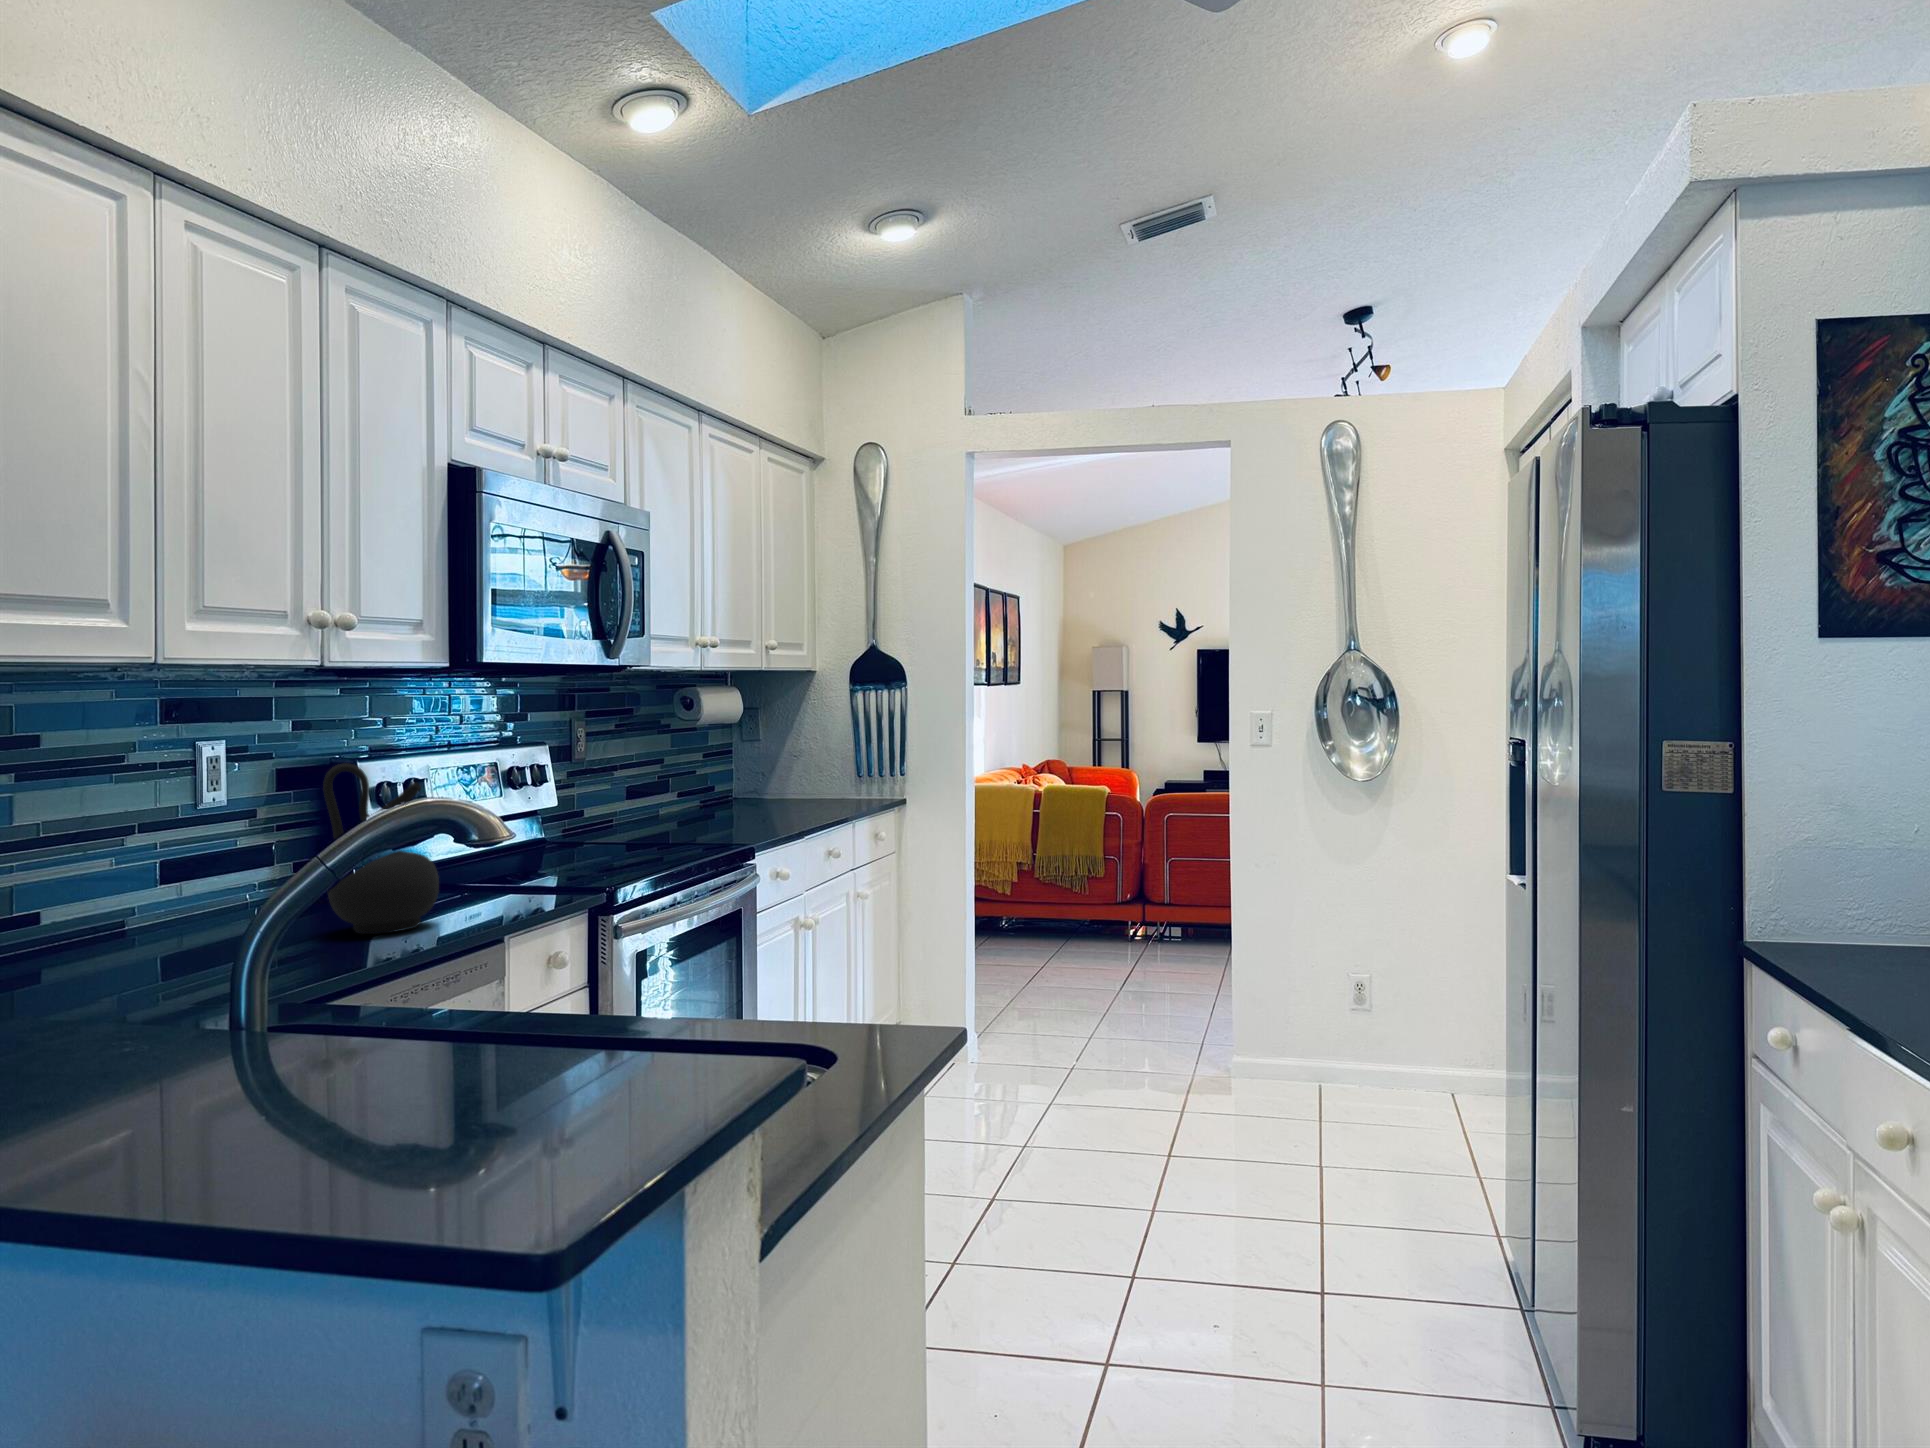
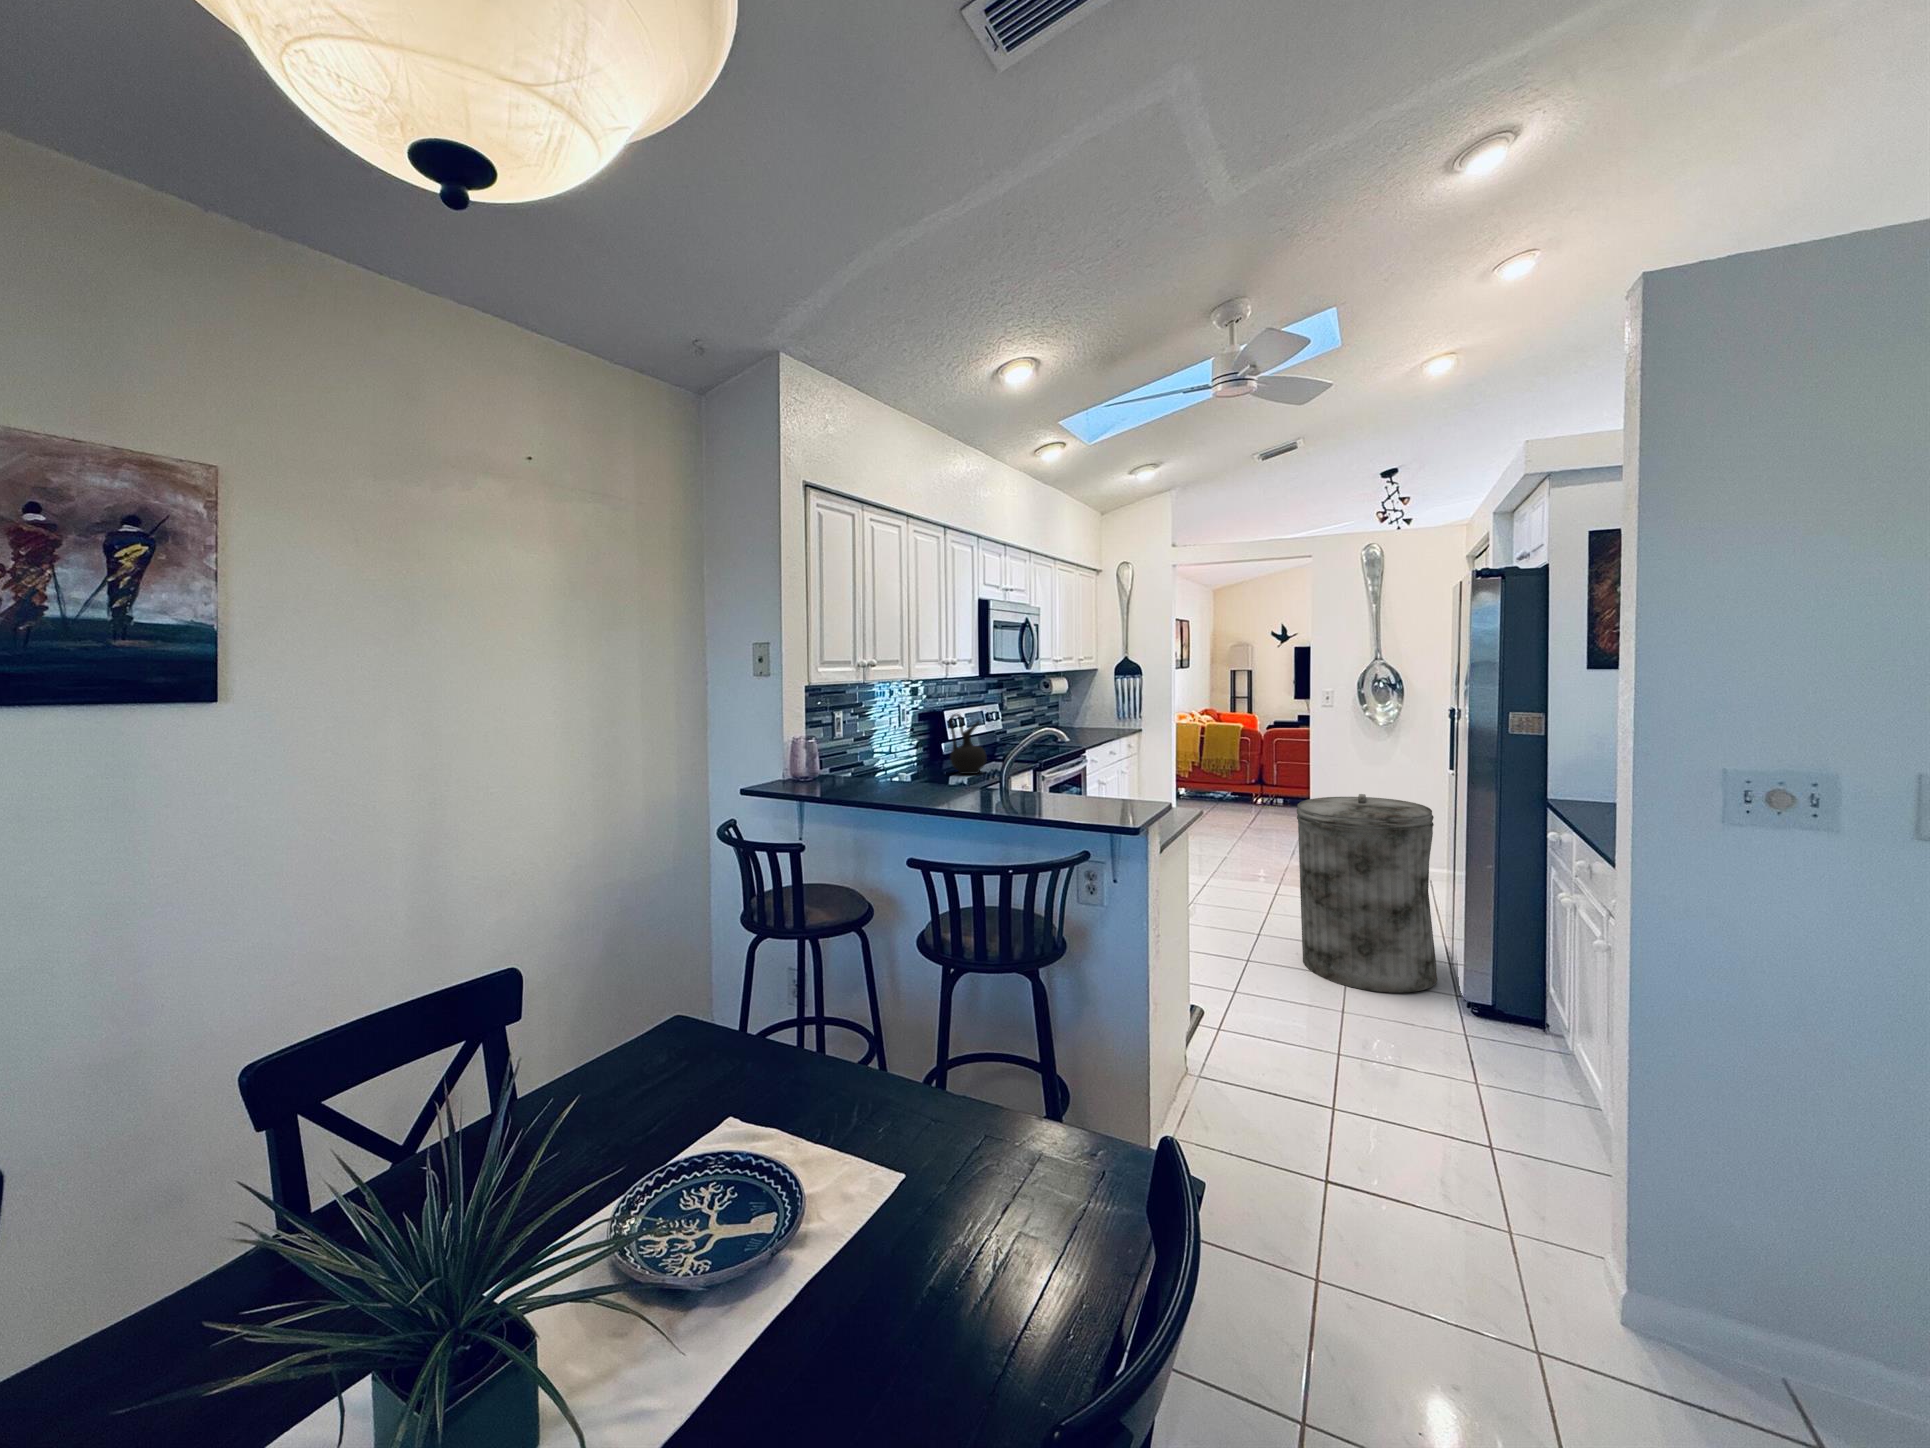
trash can: none [1212,935,1505,1414] -> present [1297,794,1438,993]

